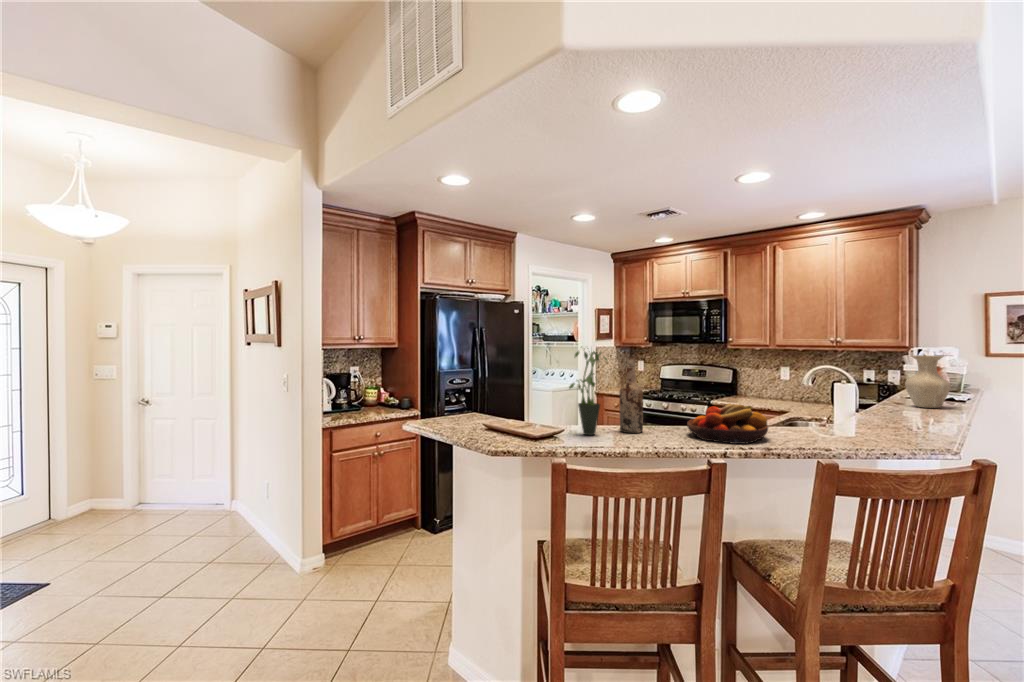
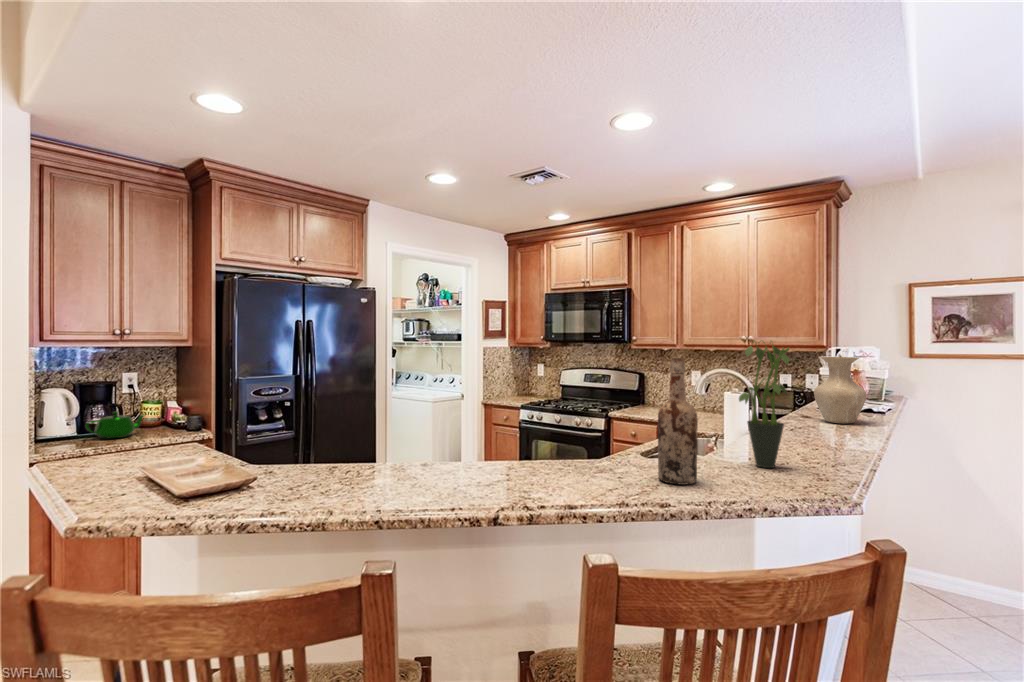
potted plant: present [569,351,607,435] -> present [739,341,789,468]
wine bottle: present [619,357,643,433] -> present [658,358,698,485]
teapot: none [343,396,376,415] -> present [85,412,145,438]
fruit bowl: present [687,404,768,444] -> none [477,427,591,496]

